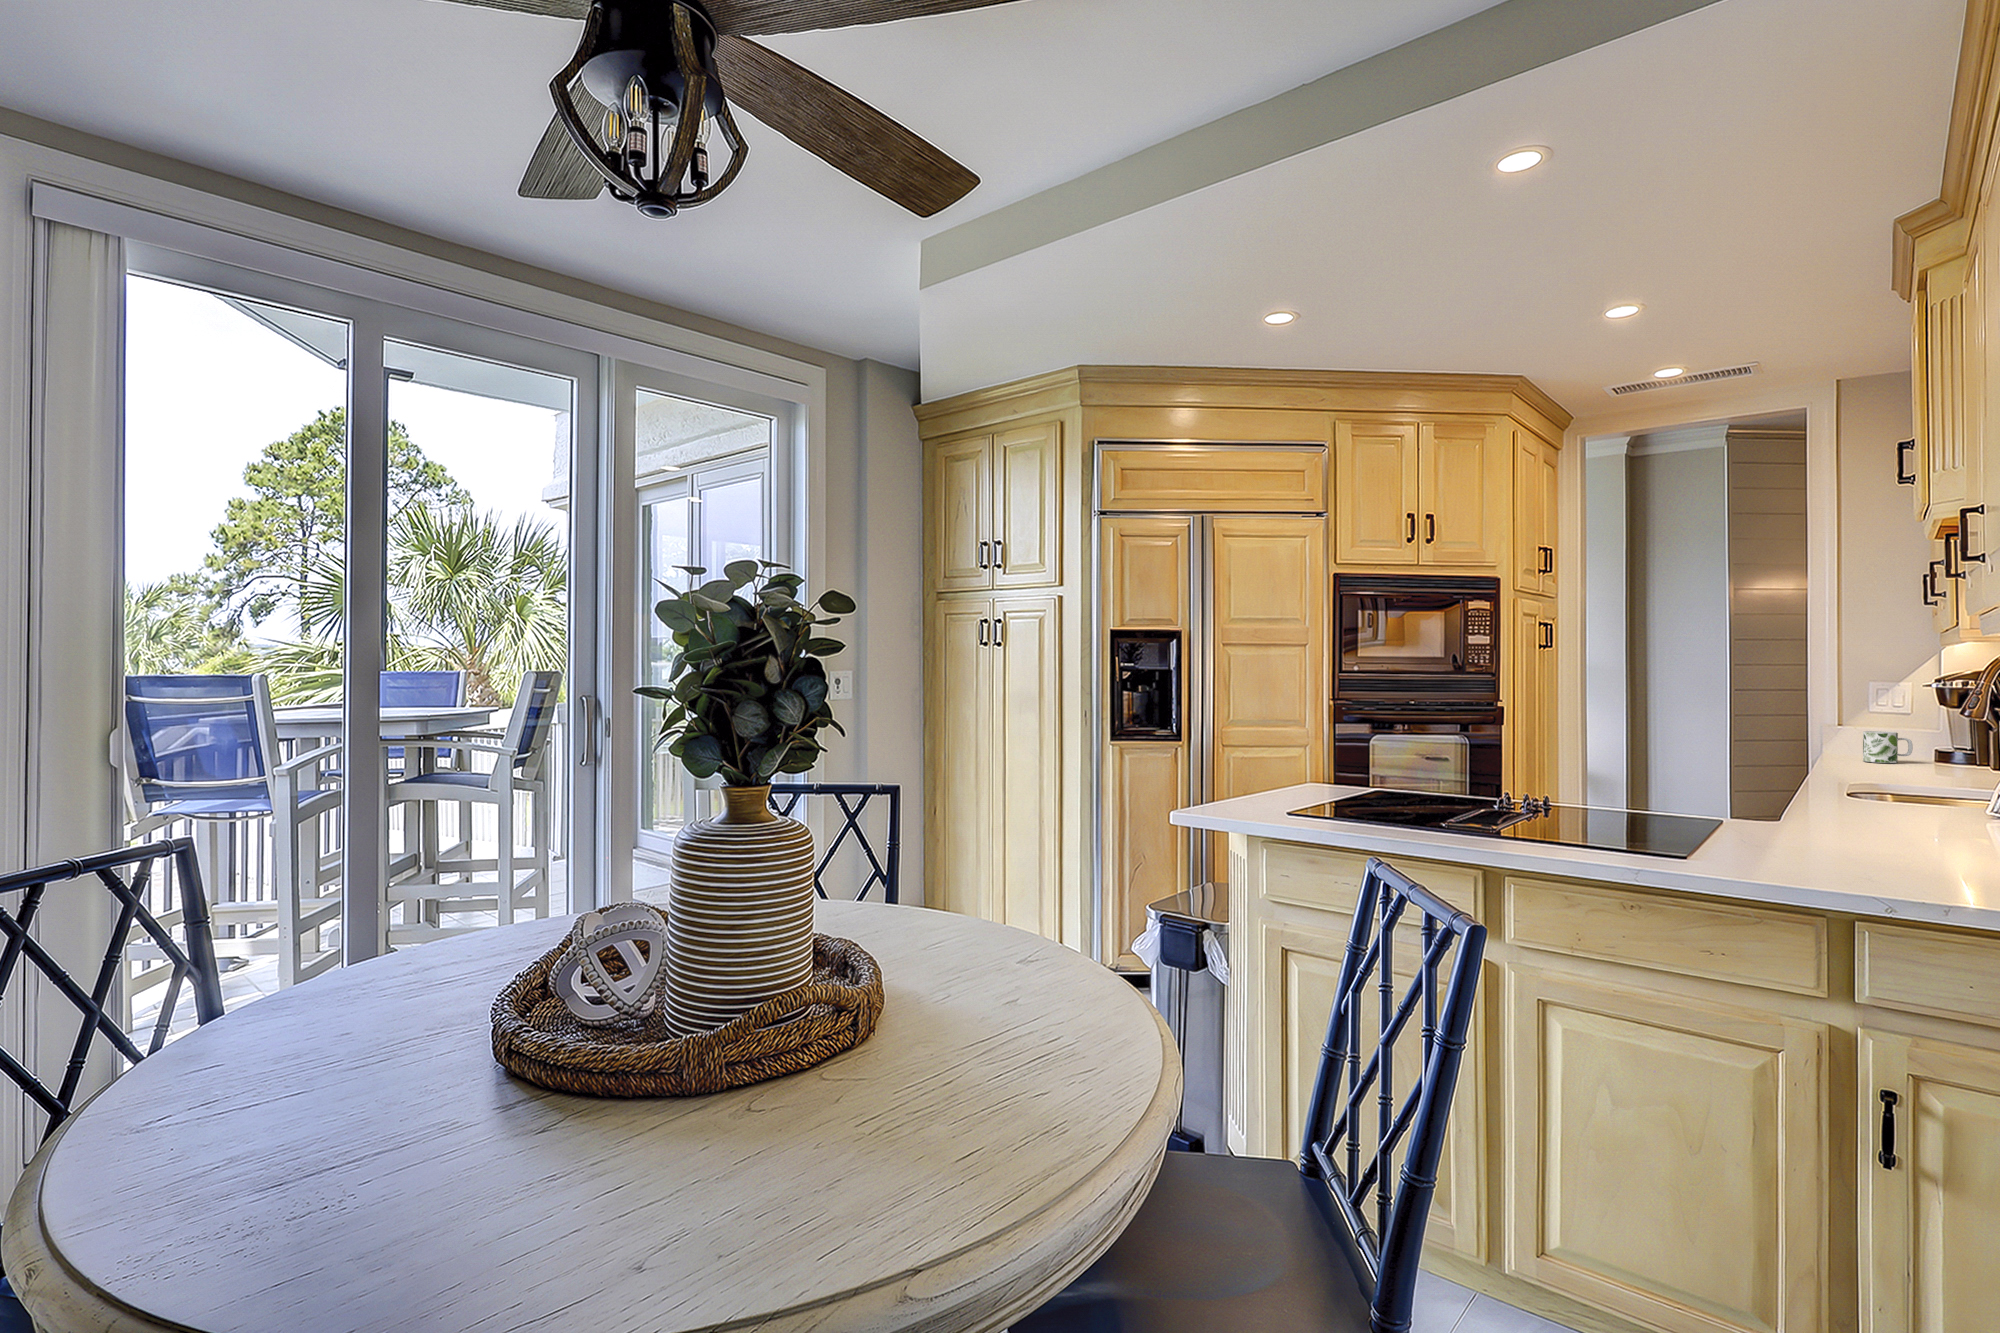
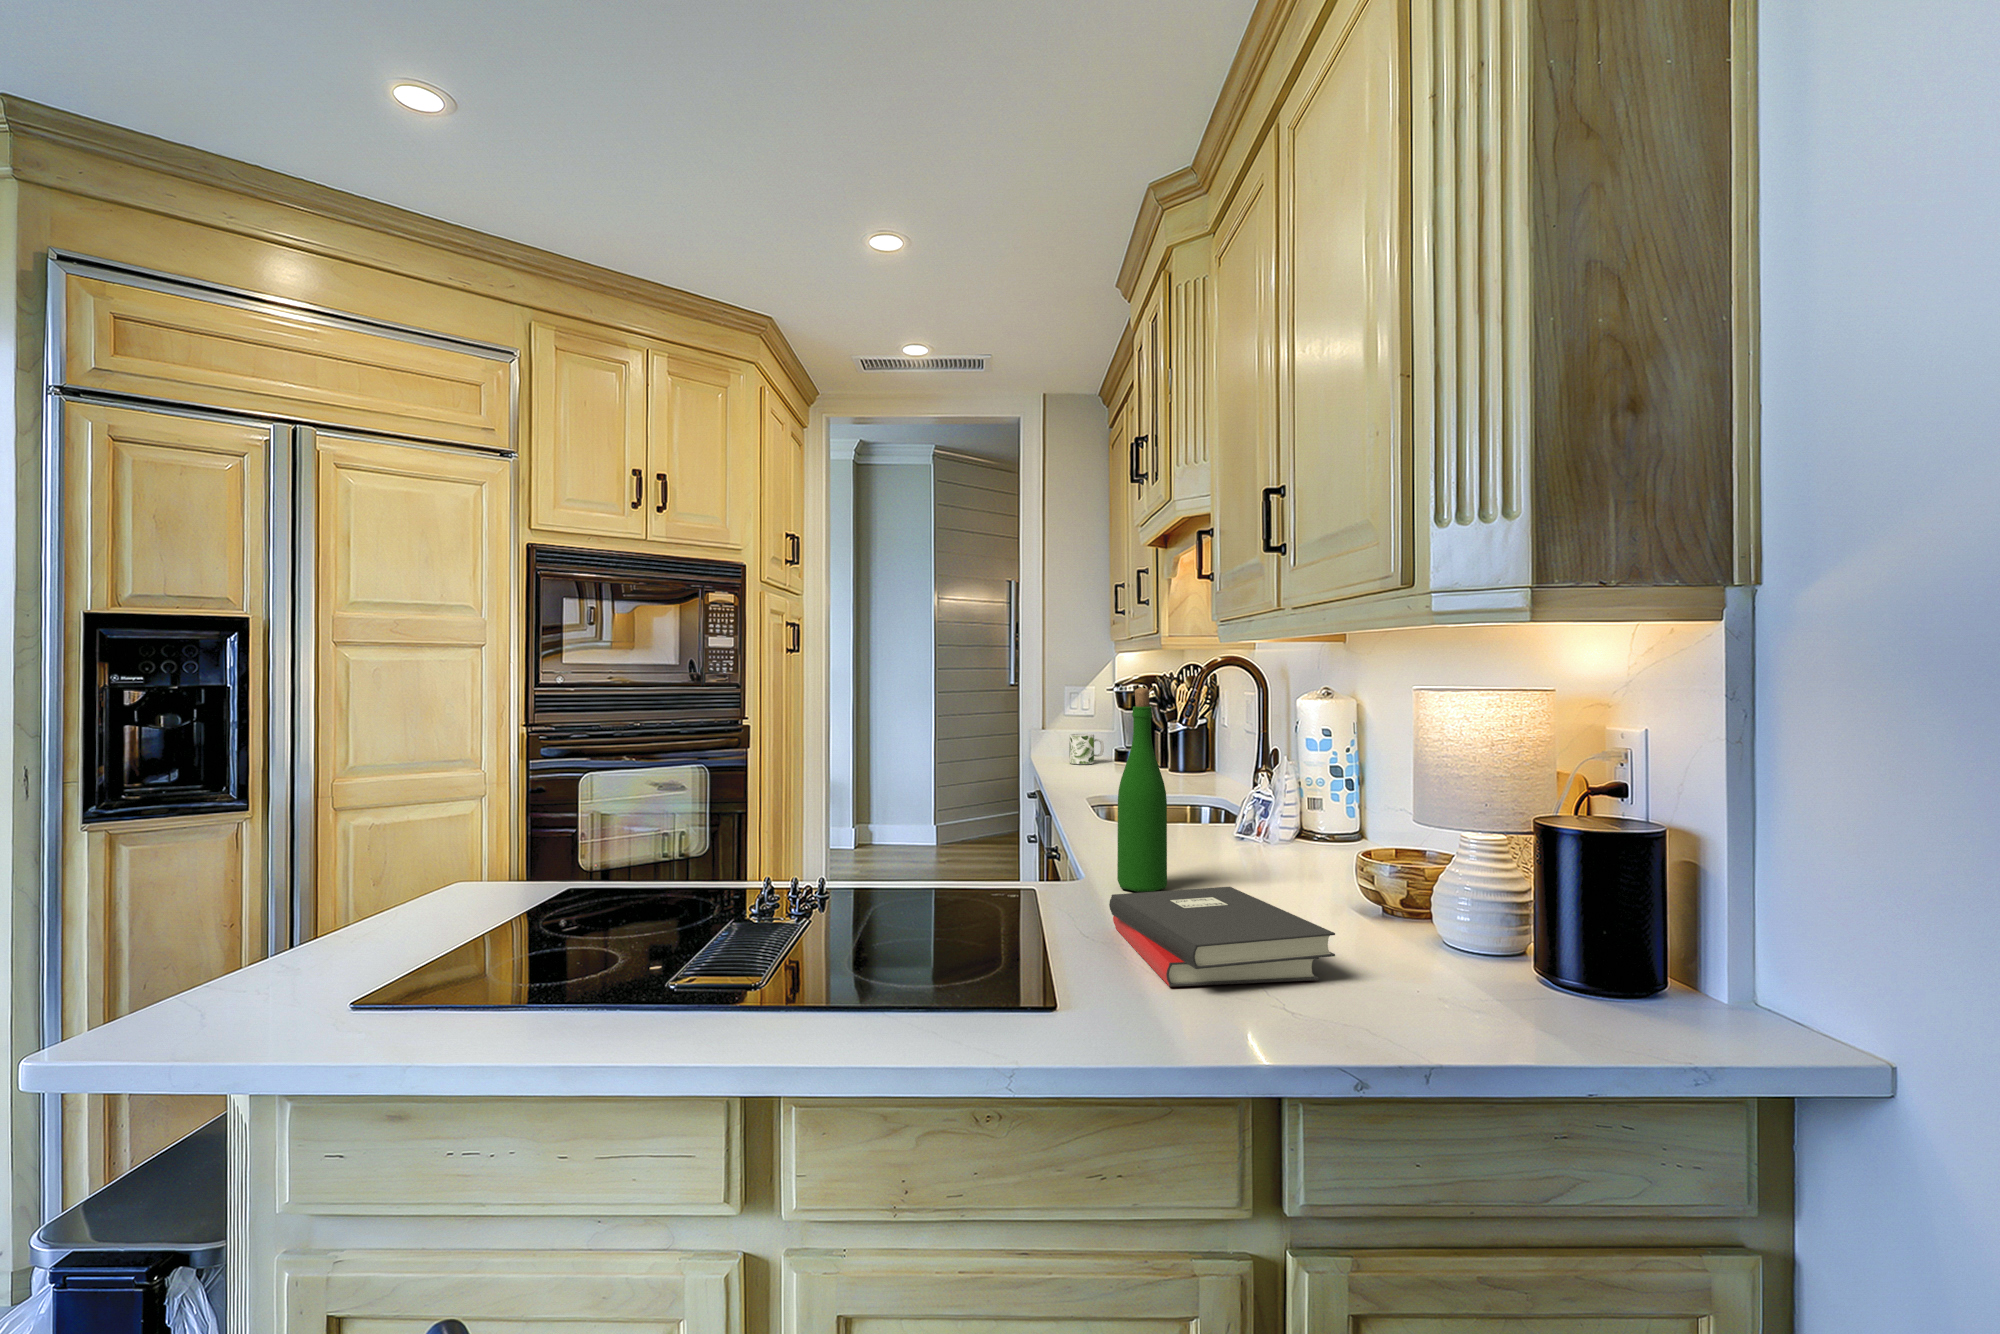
wine bottle: none [1803,673,1852,832] -> present [1117,688,1167,892]
hardback book: none [1763,815,1938,874] -> present [1109,887,1335,987]

